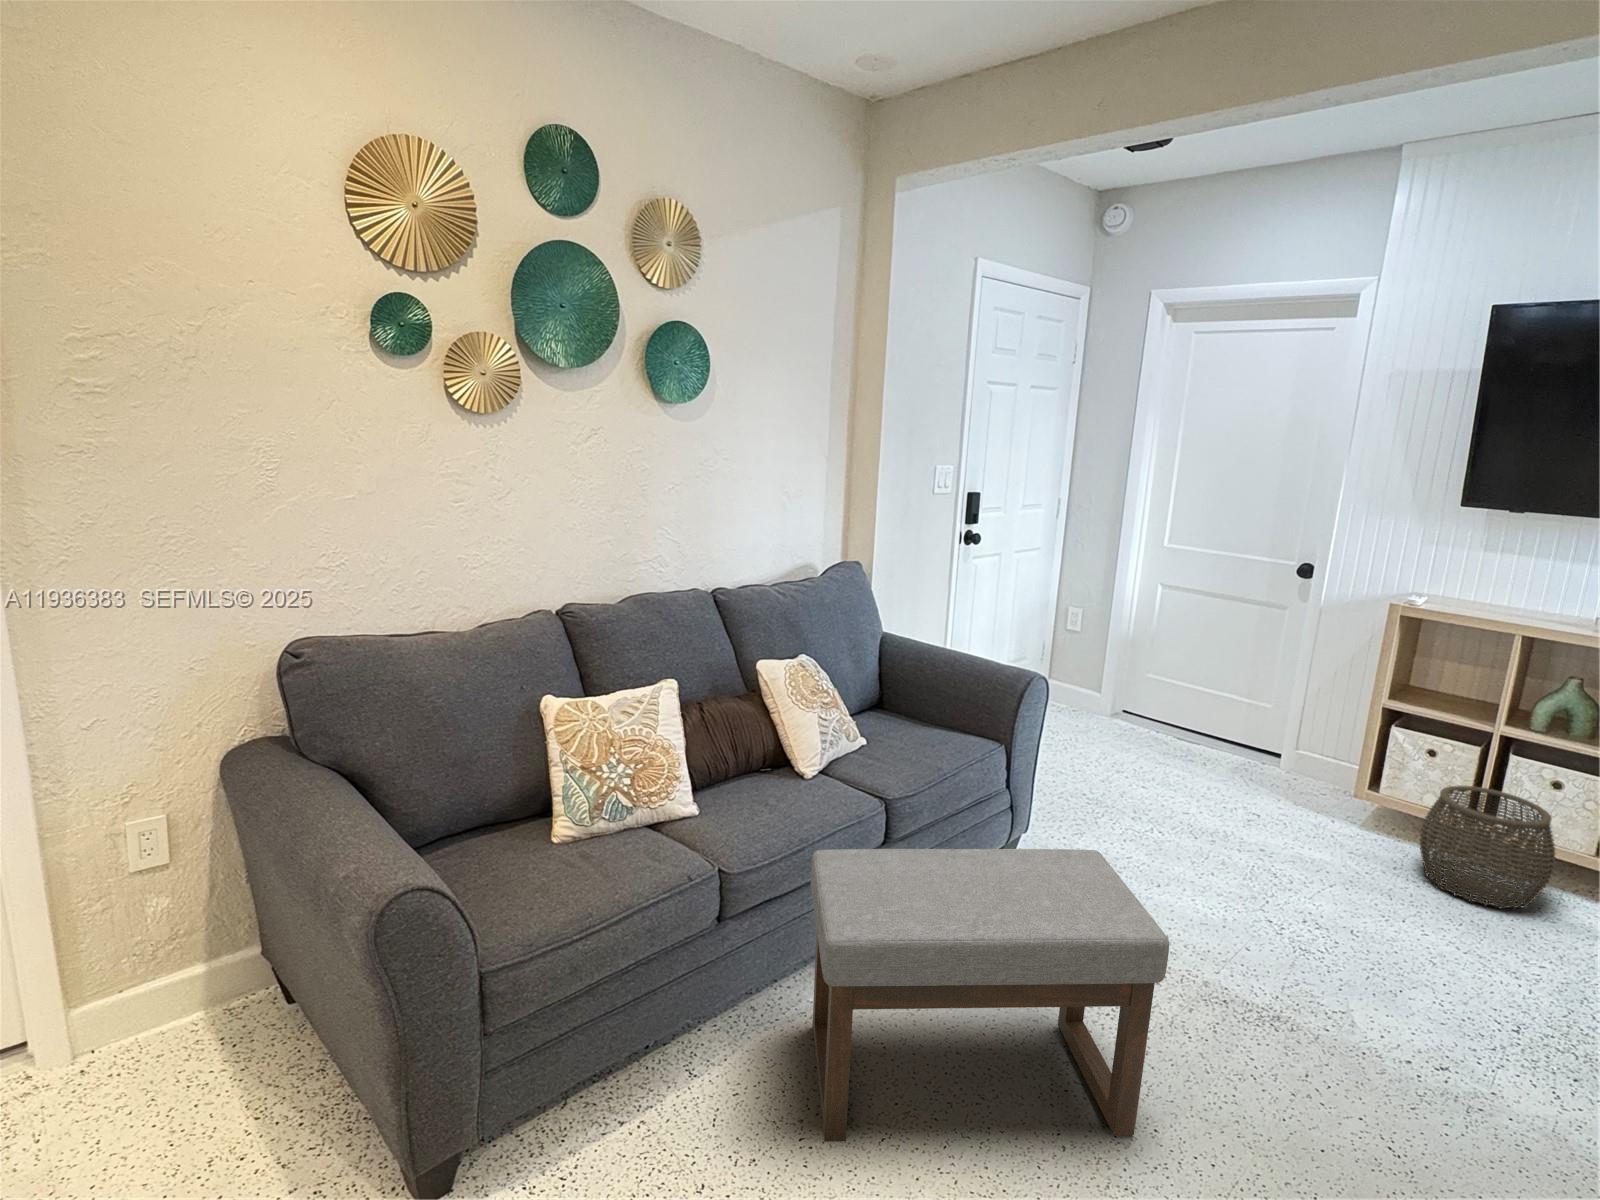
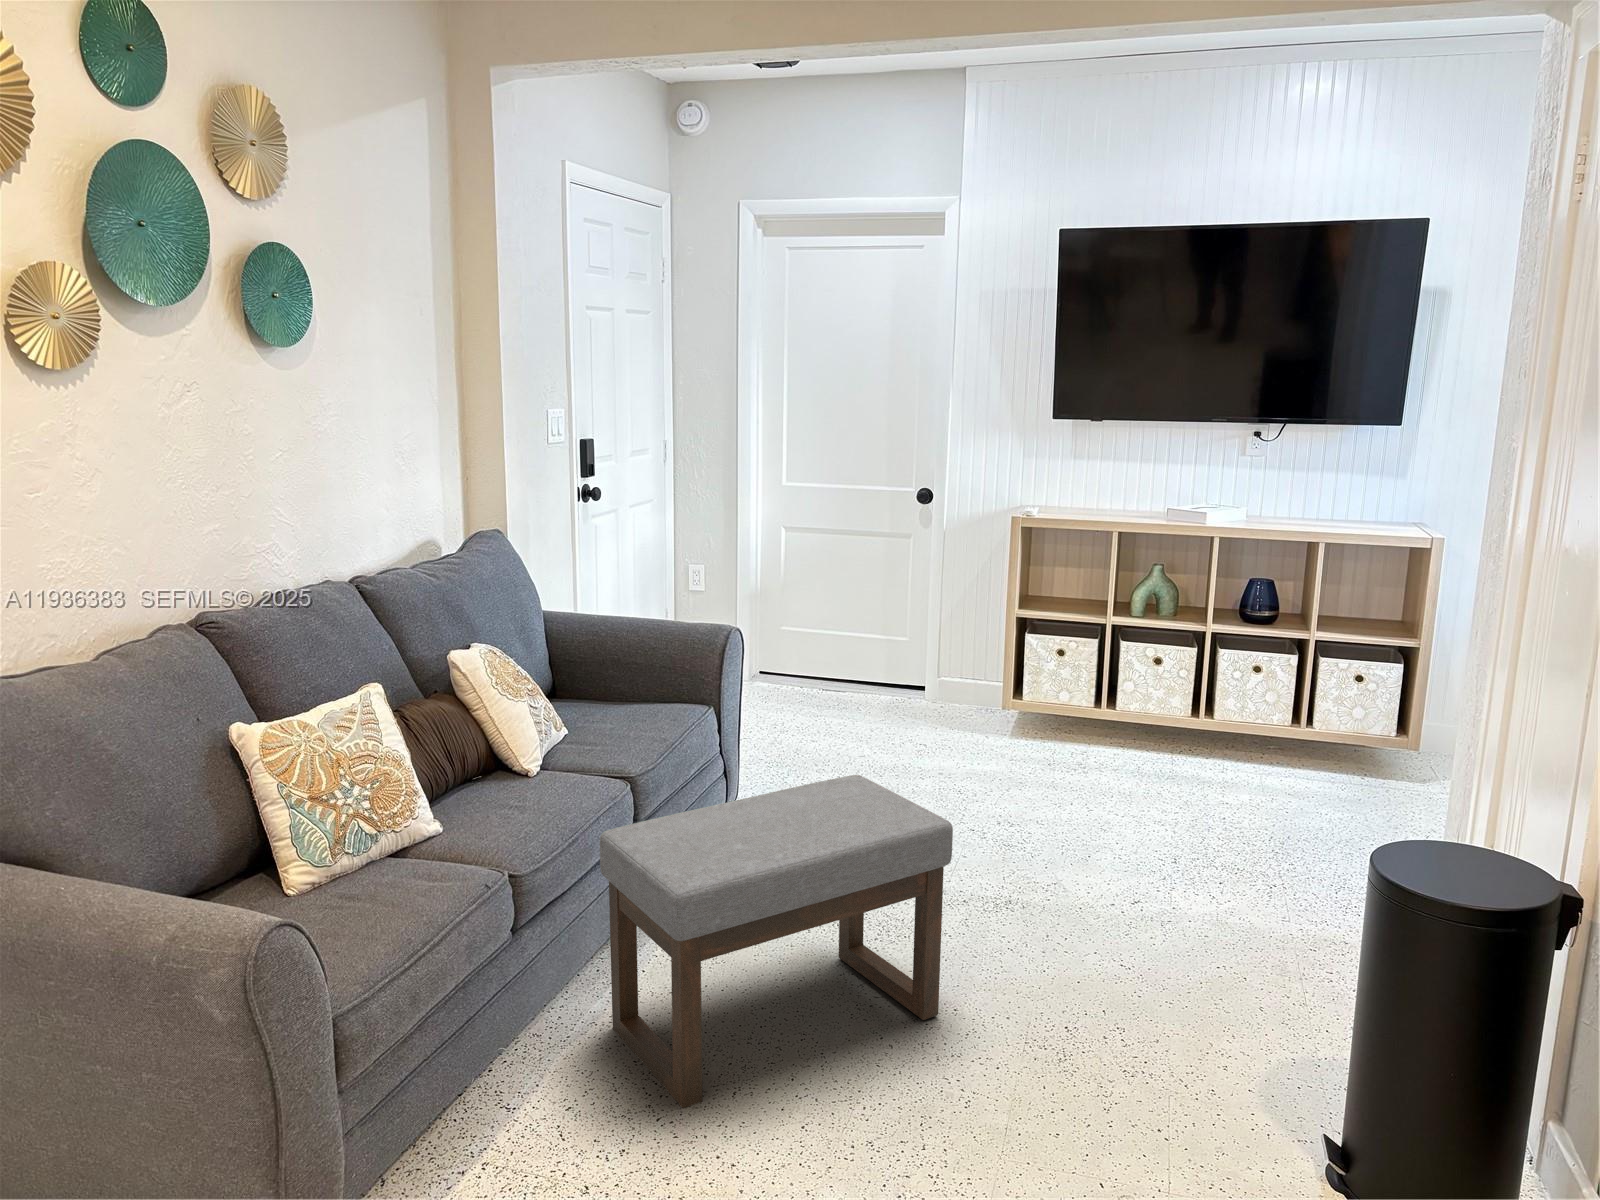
woven basket: present [1420,786,1556,909] -> none [1065,676,1166,779]

